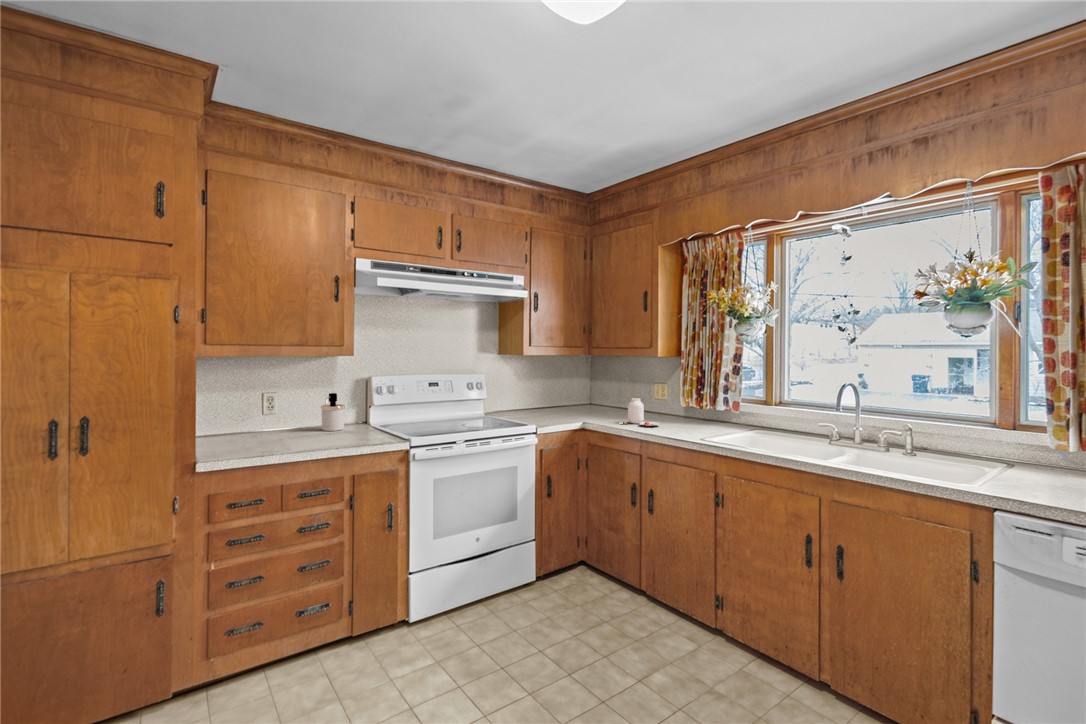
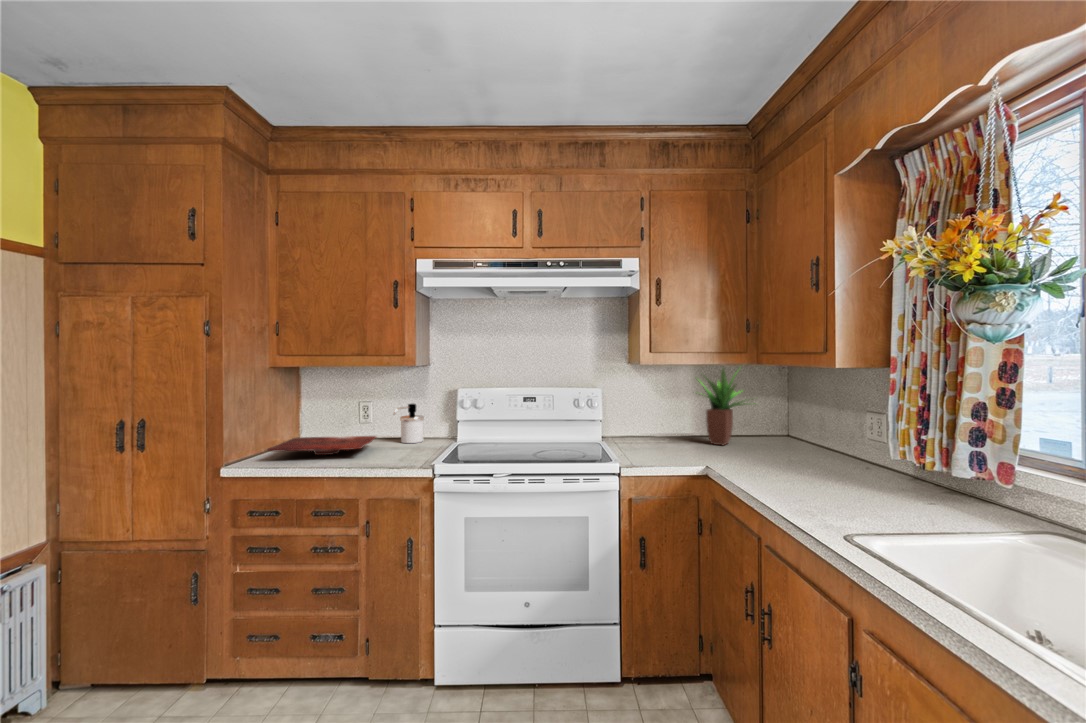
potted plant: none [551,355,598,412] -> present [698,368,744,445]
jar: present [625,398,660,426] -> none [756,436,824,488]
cutting board: none [224,425,331,445] -> present [267,436,376,455]

